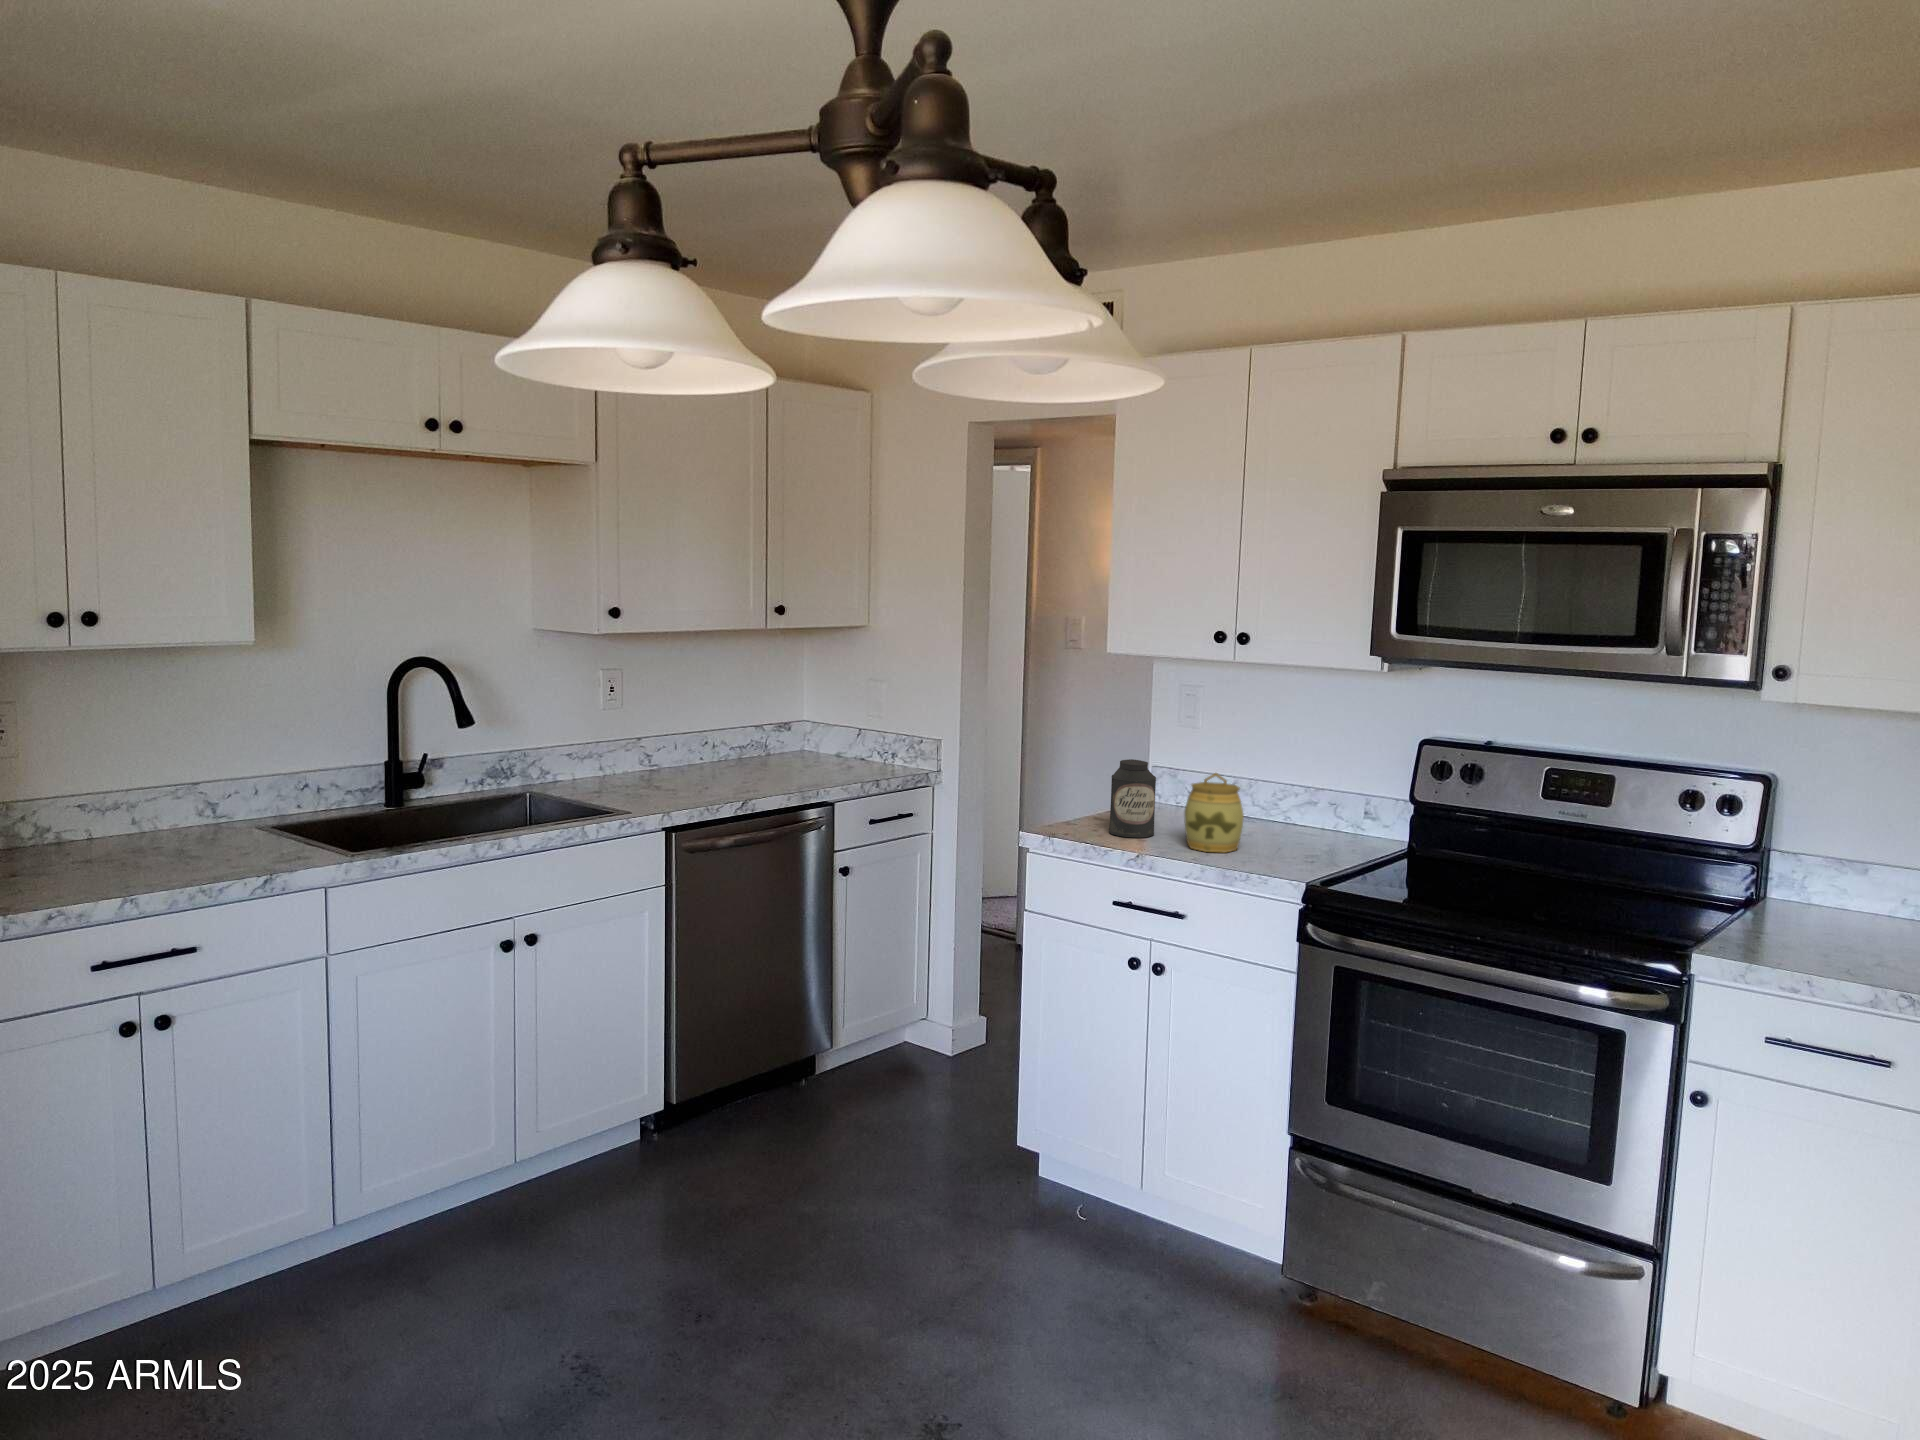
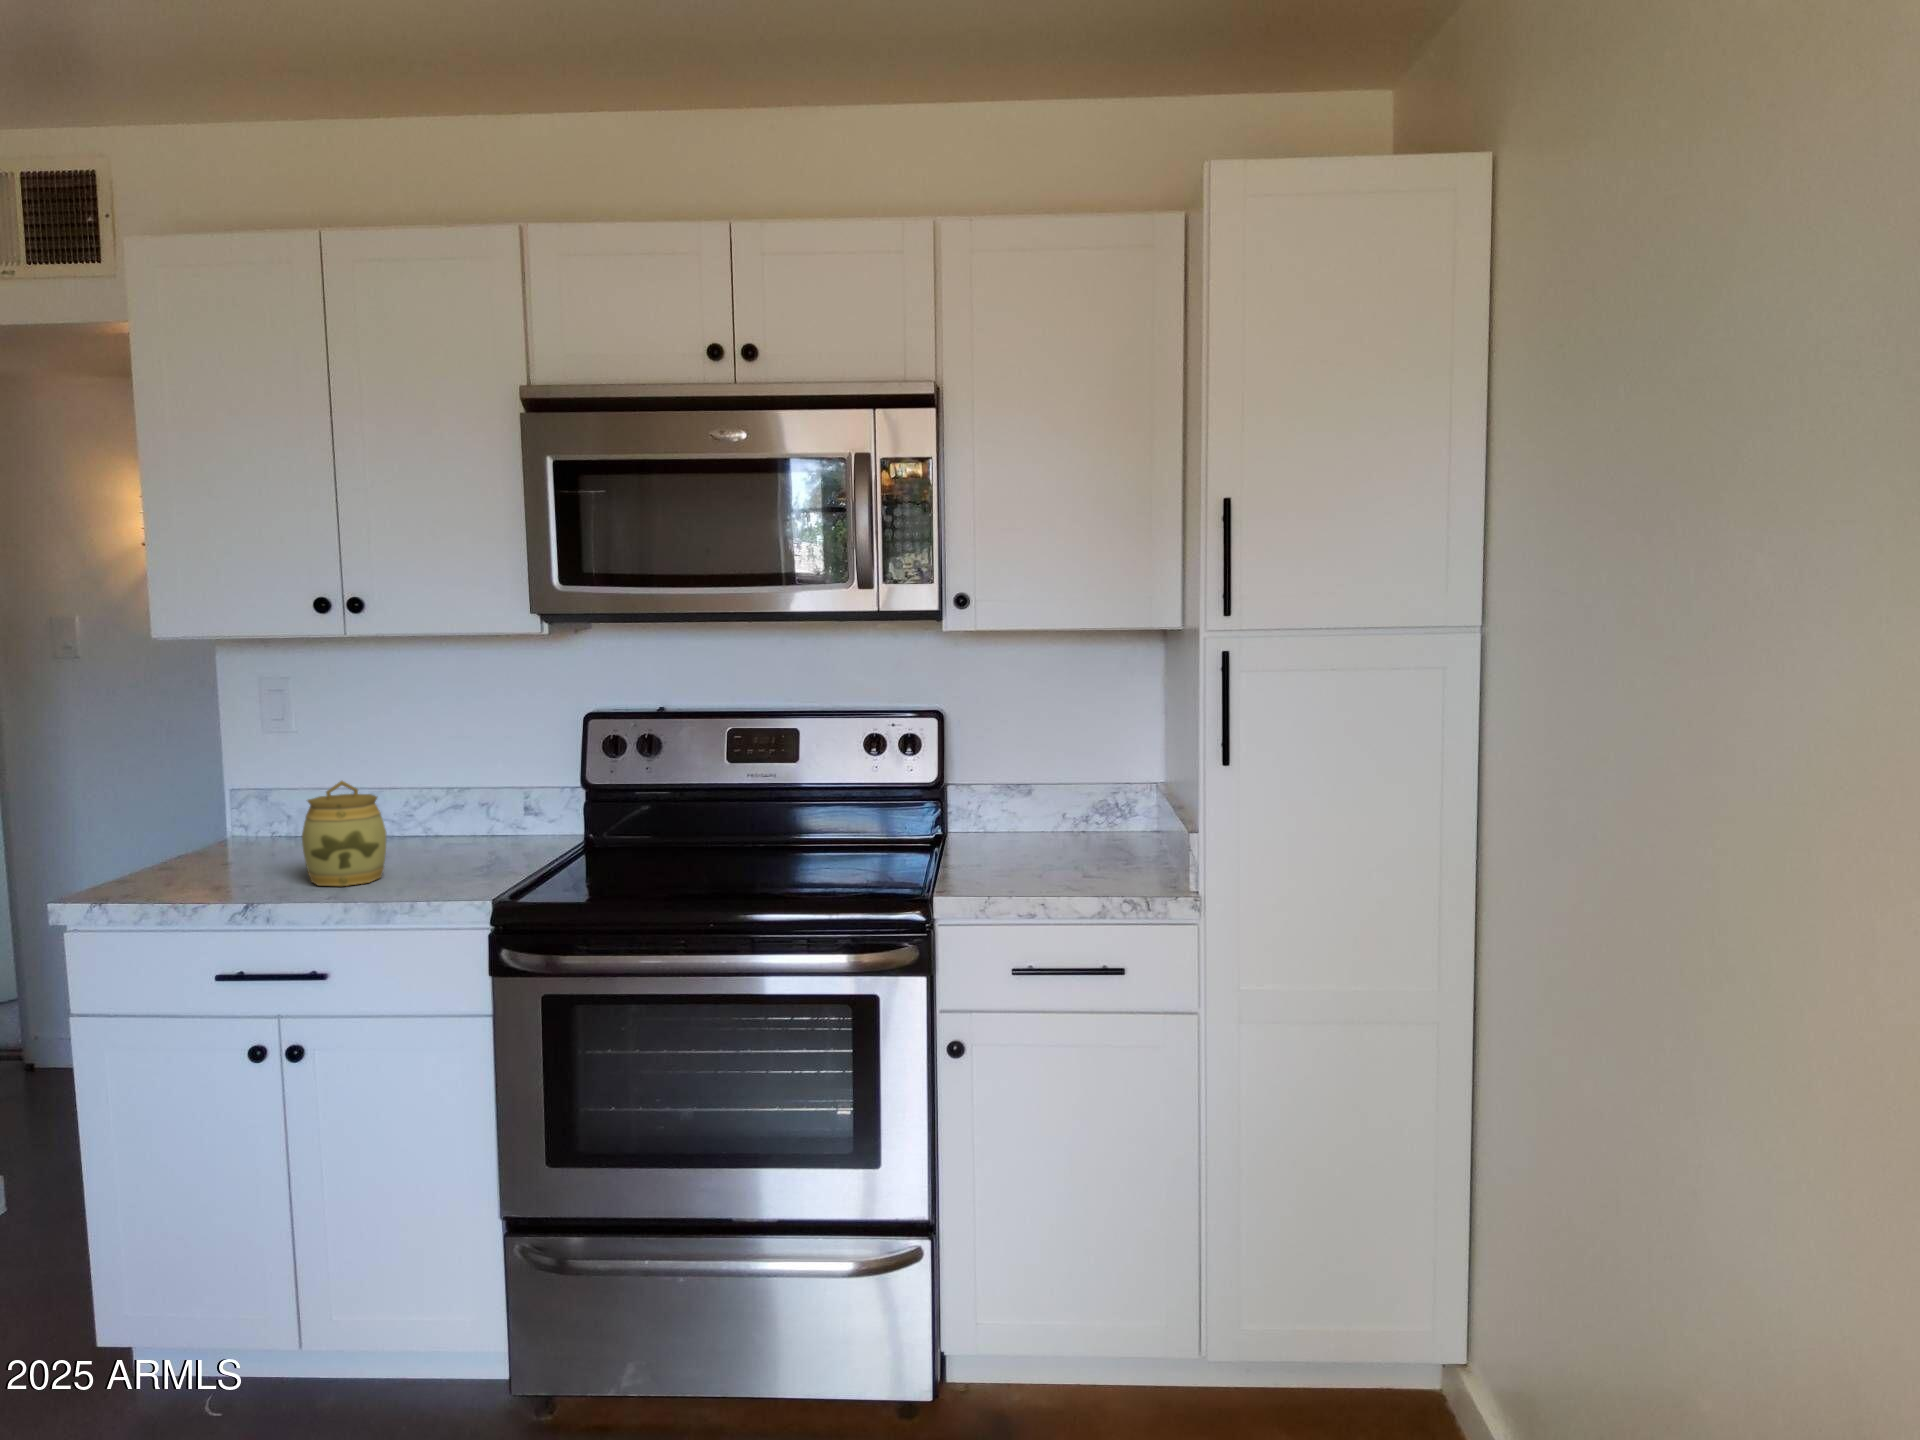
canister: present [1109,759,1156,837] -> none [183,779,255,886]

